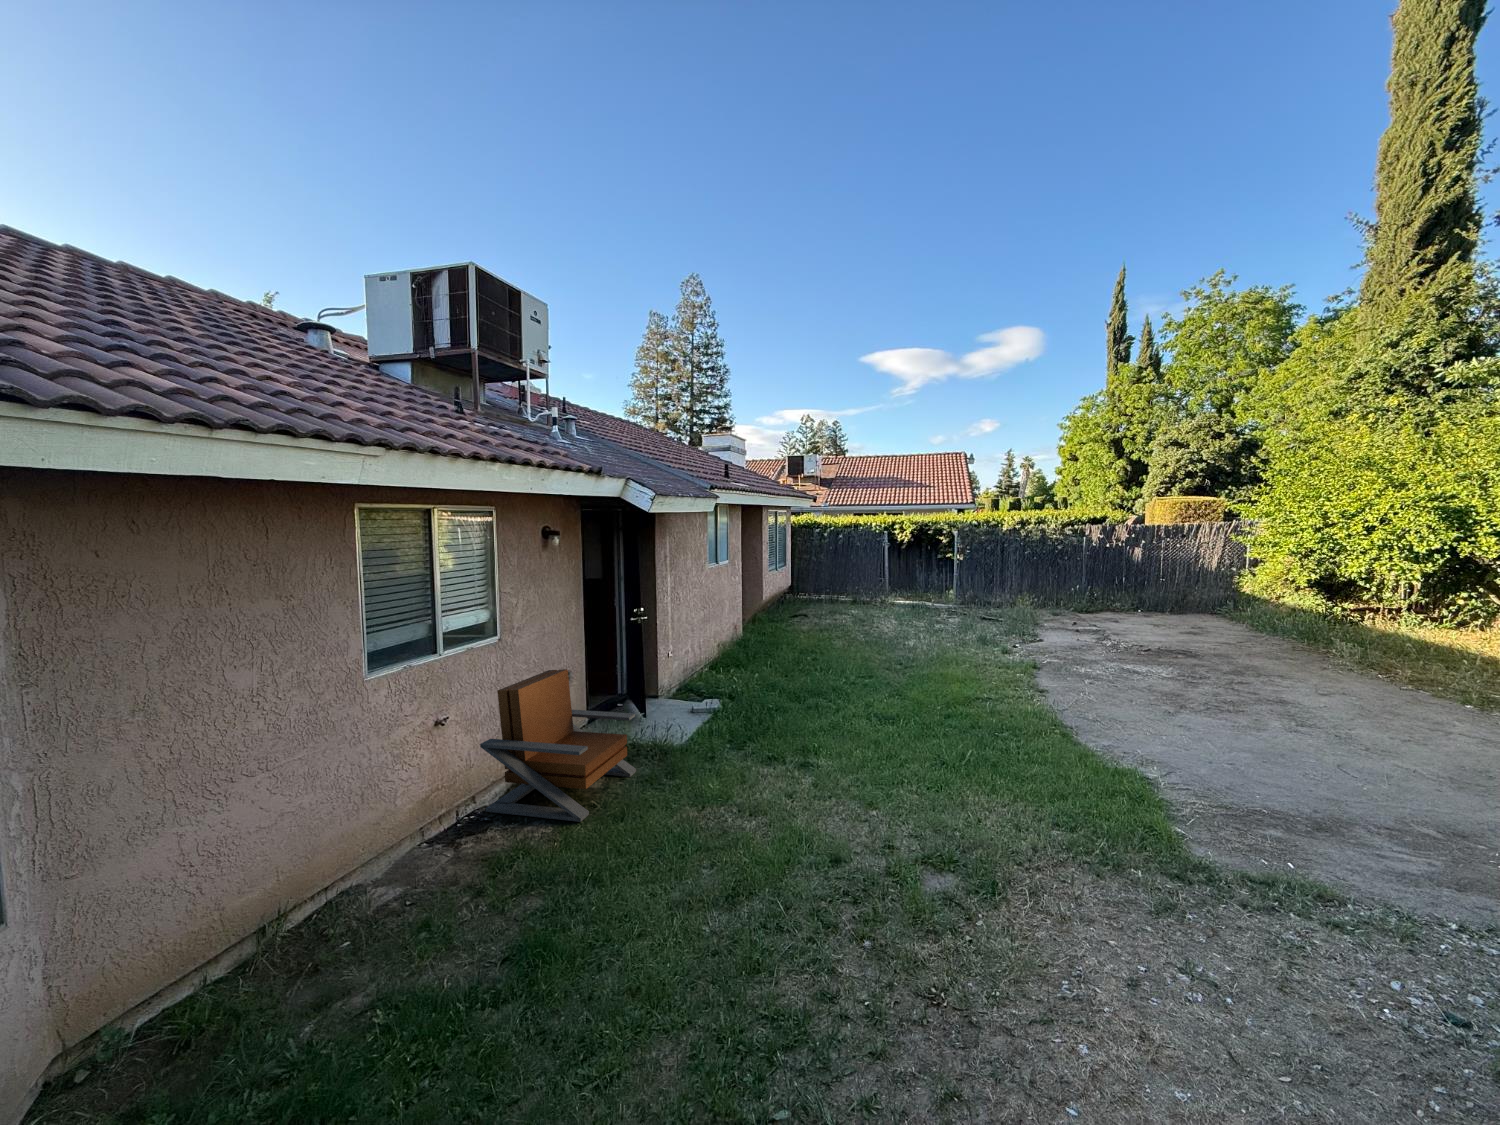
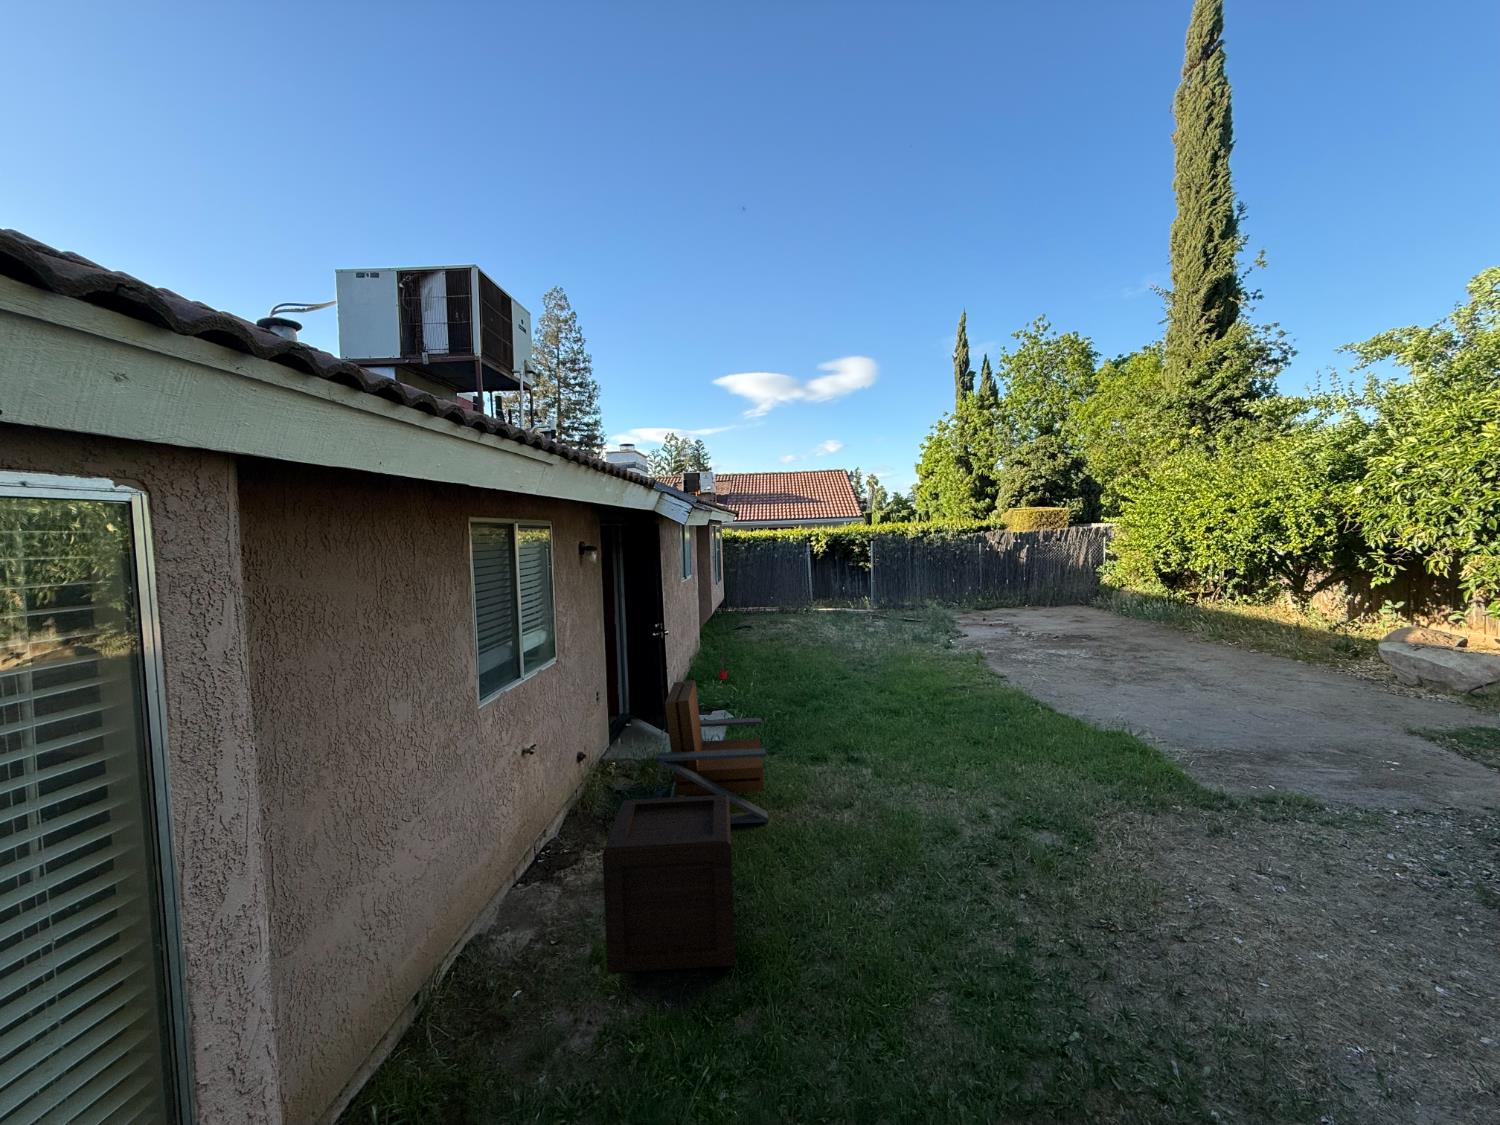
potted plant: none [703,633,731,669] -> present [715,645,734,679]
wooden crate: none [267,782,460,962] -> present [602,794,735,973]

